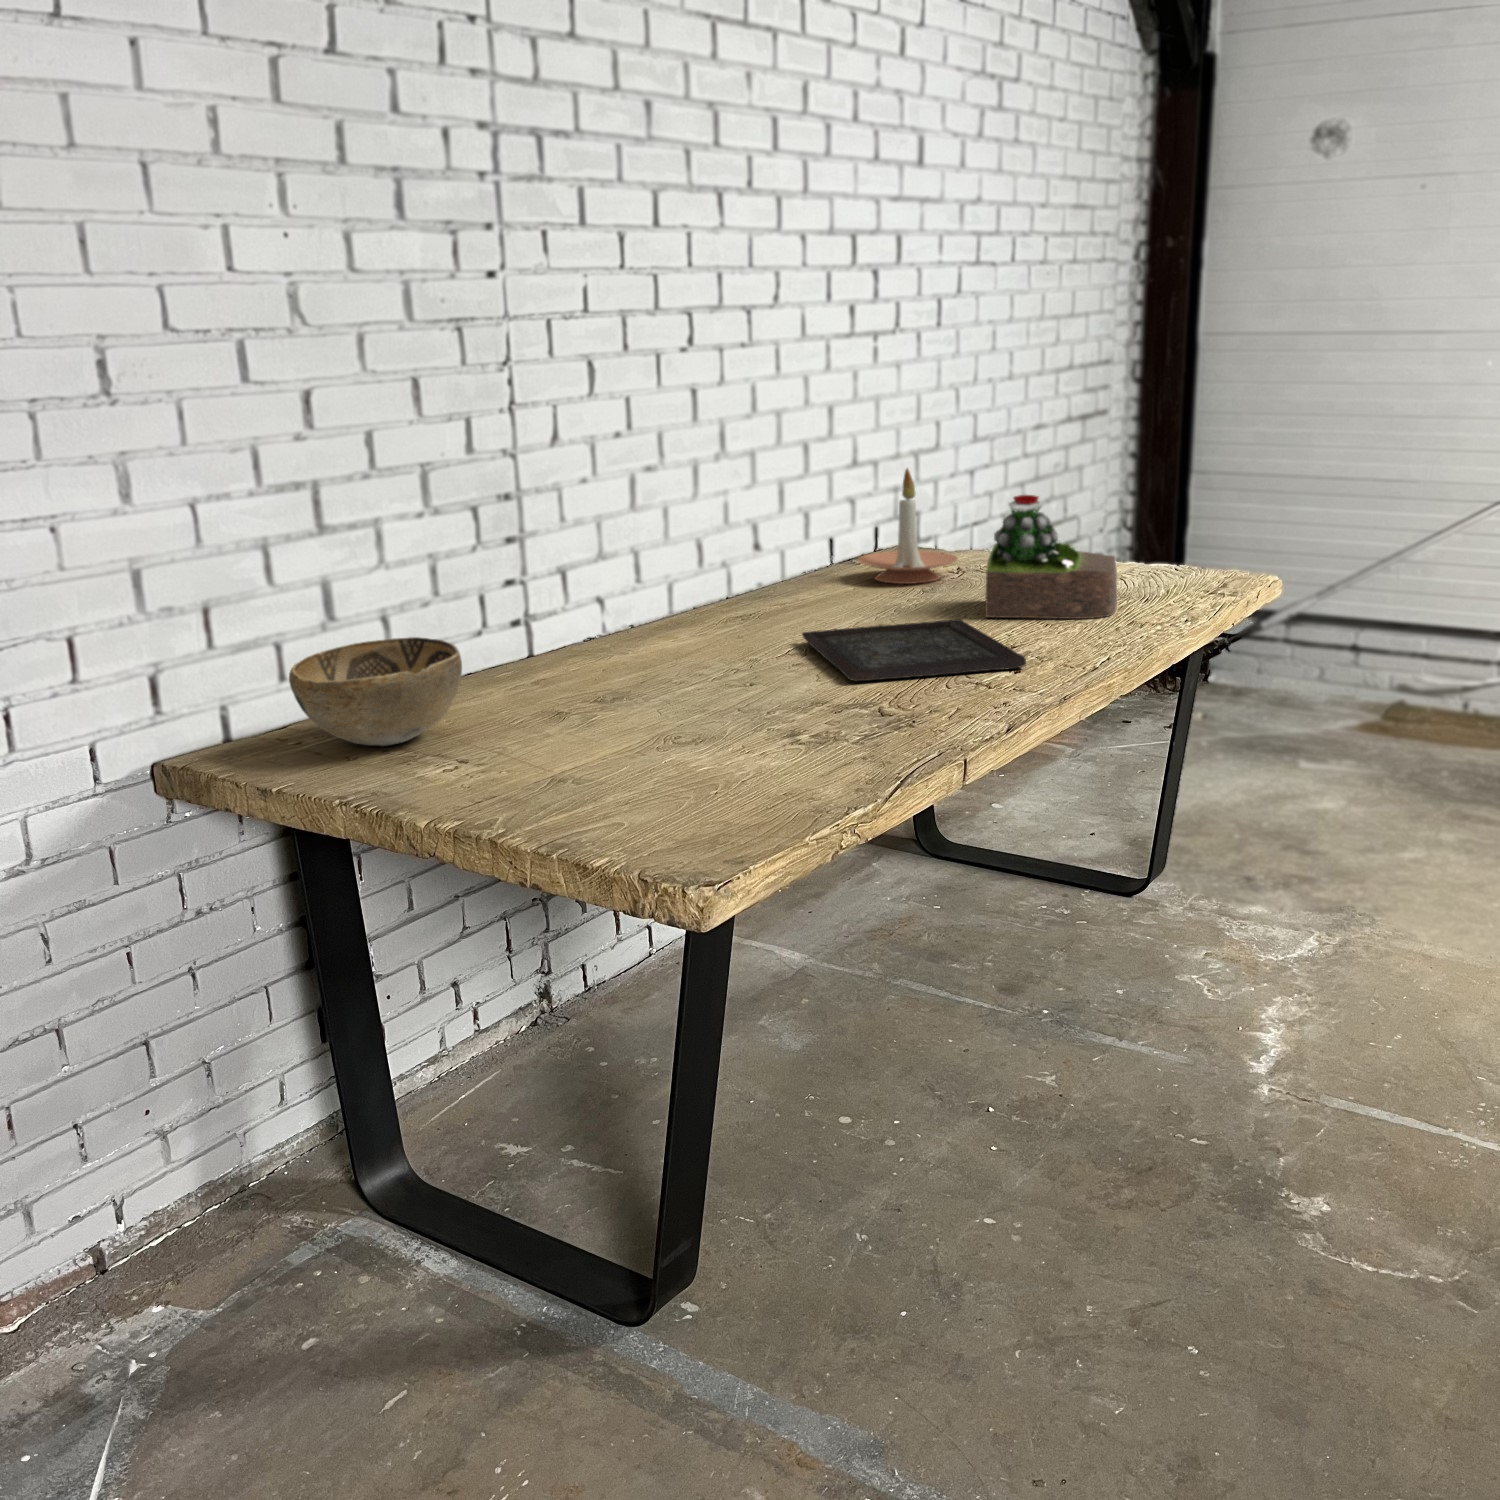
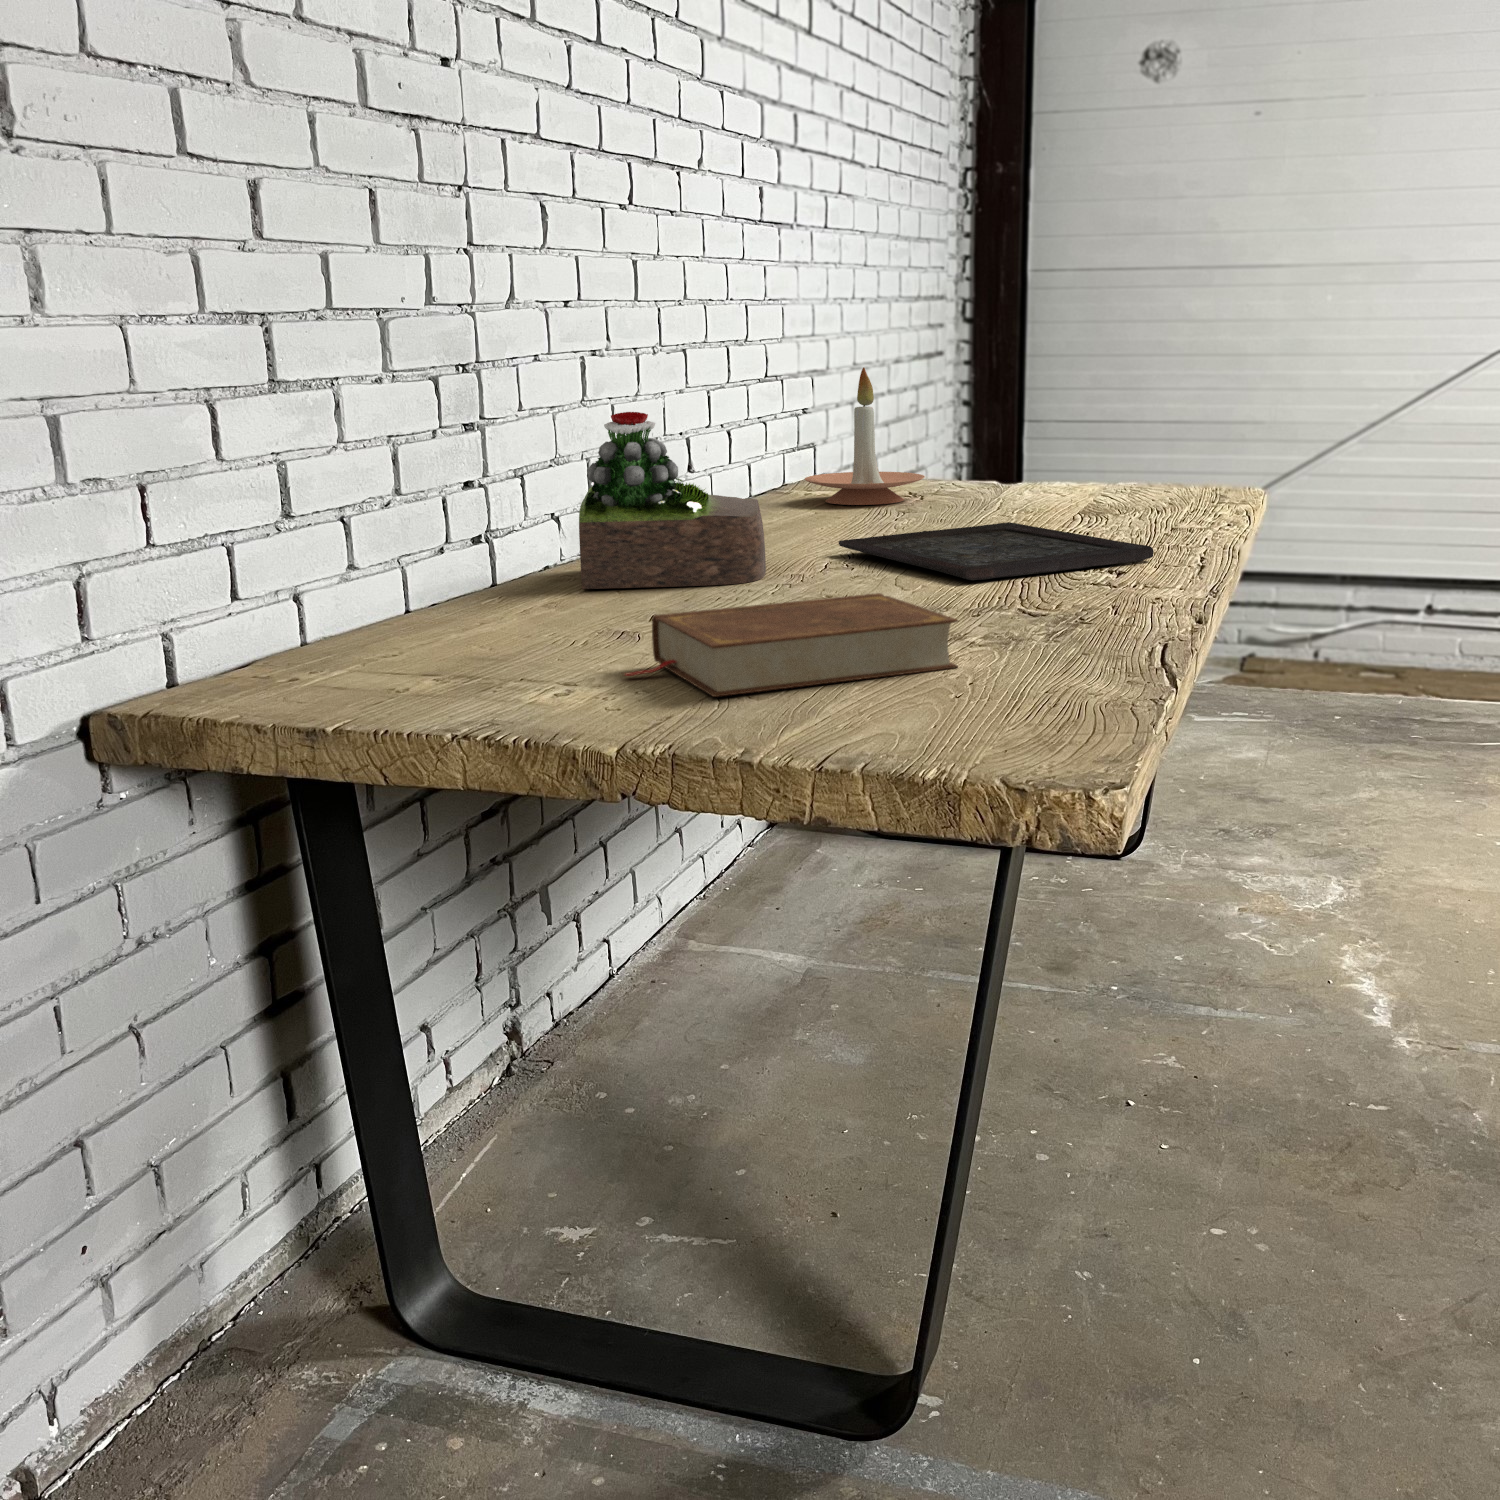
succulent plant: present [985,495,1117,619] -> present [579,412,766,589]
decorative bowl: present [289,637,462,746] -> none [279,529,526,674]
book: none [497,704,726,785] -> present [625,593,958,697]

